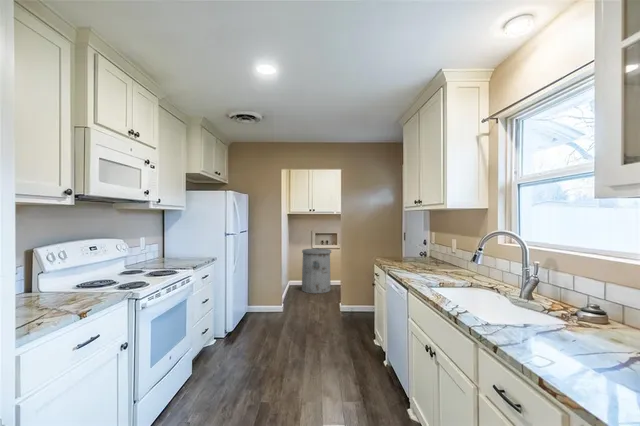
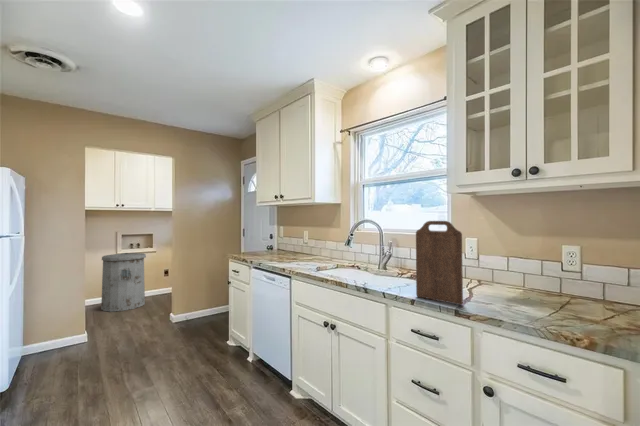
cutting board: none [513,239,581,381] -> present [416,221,463,305]

